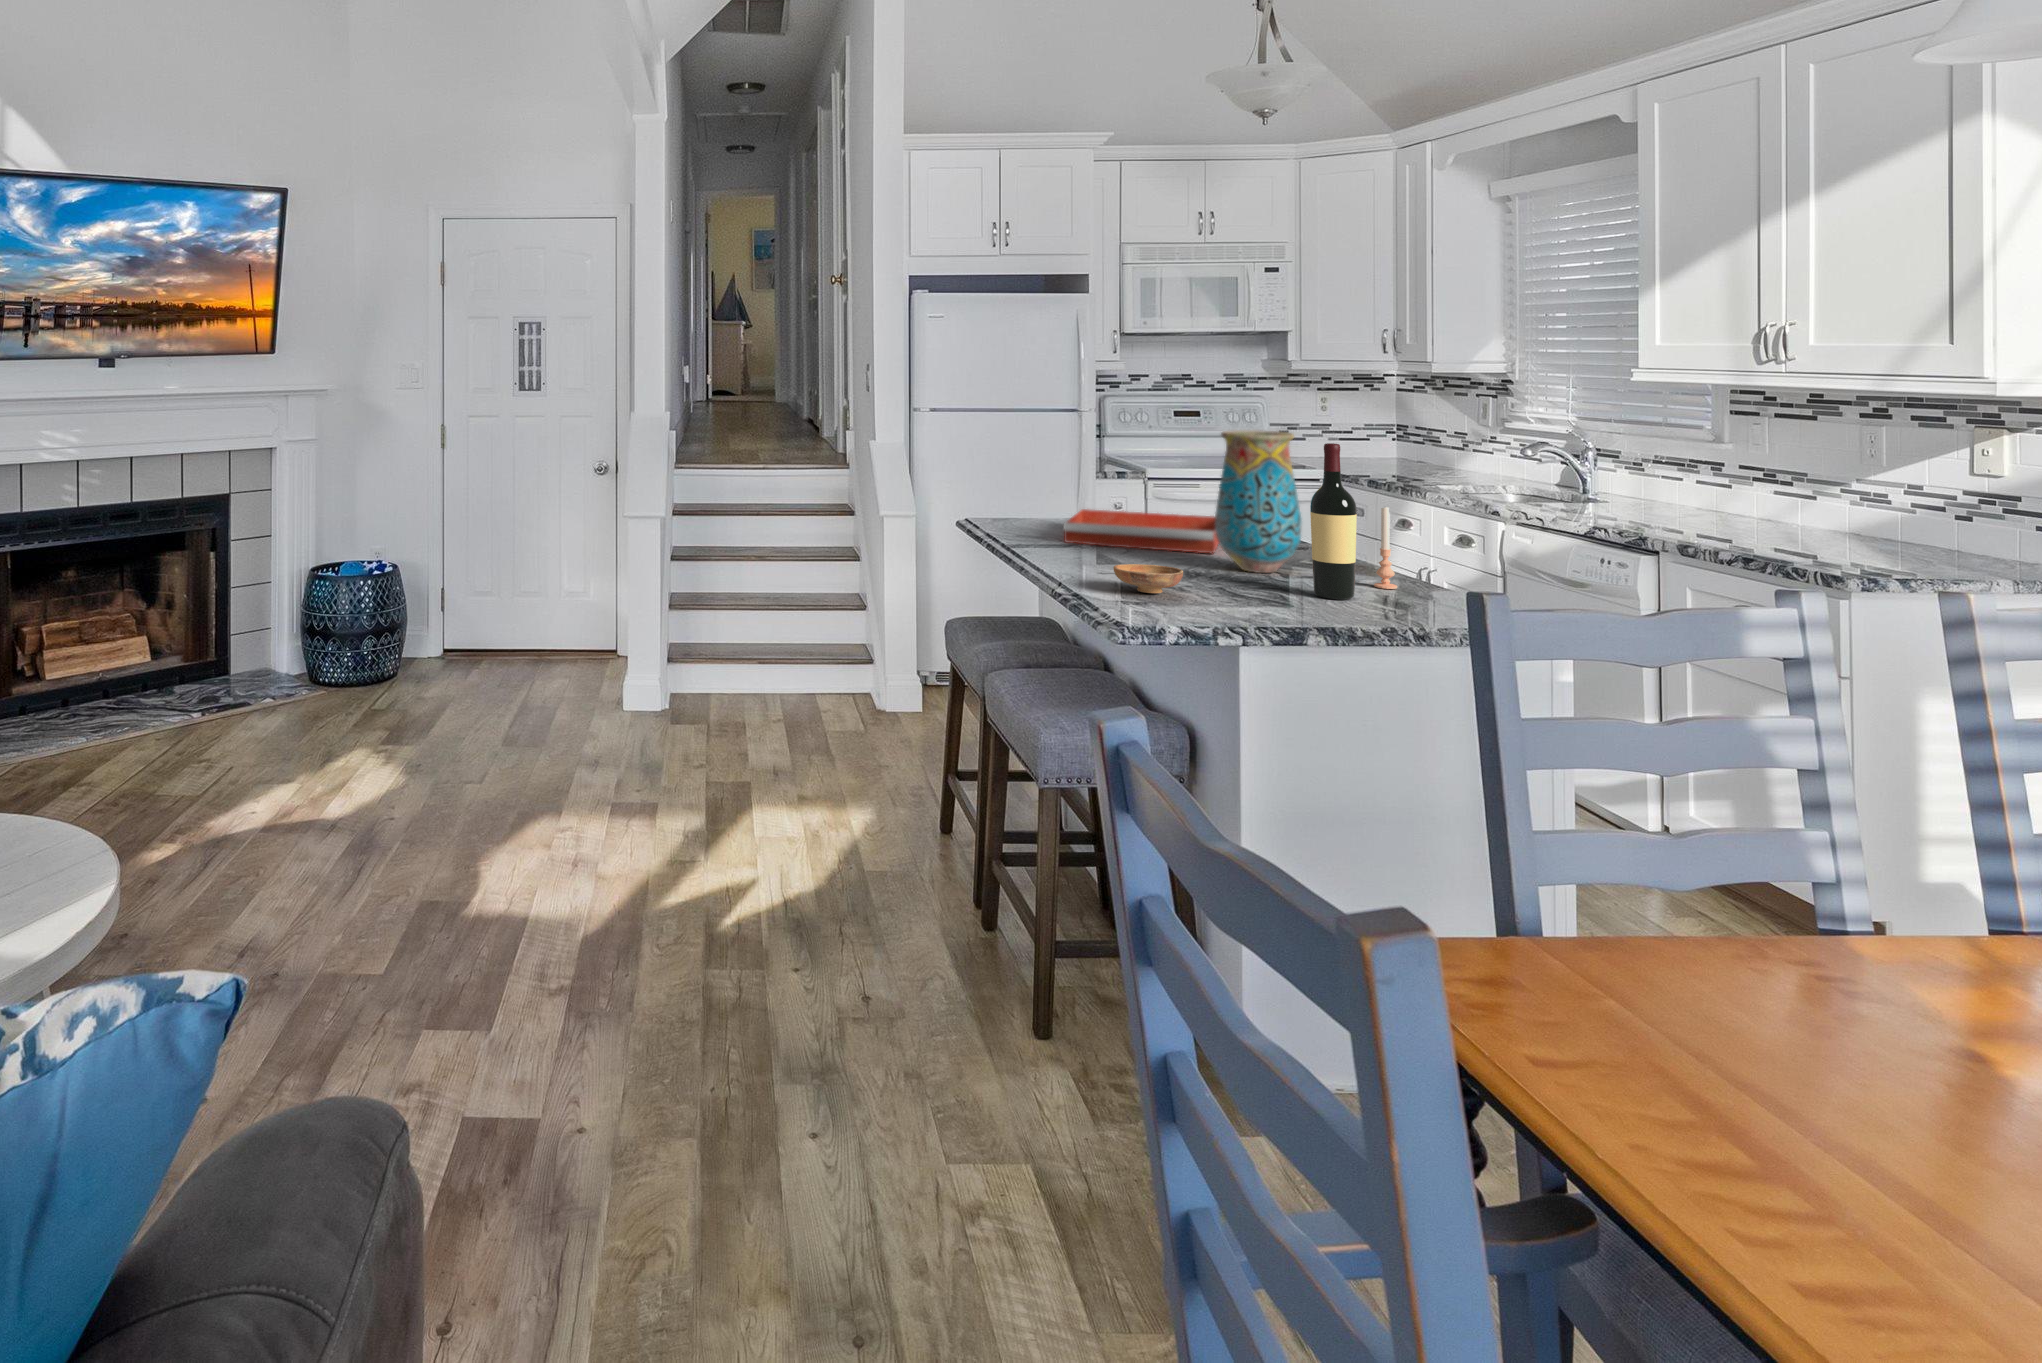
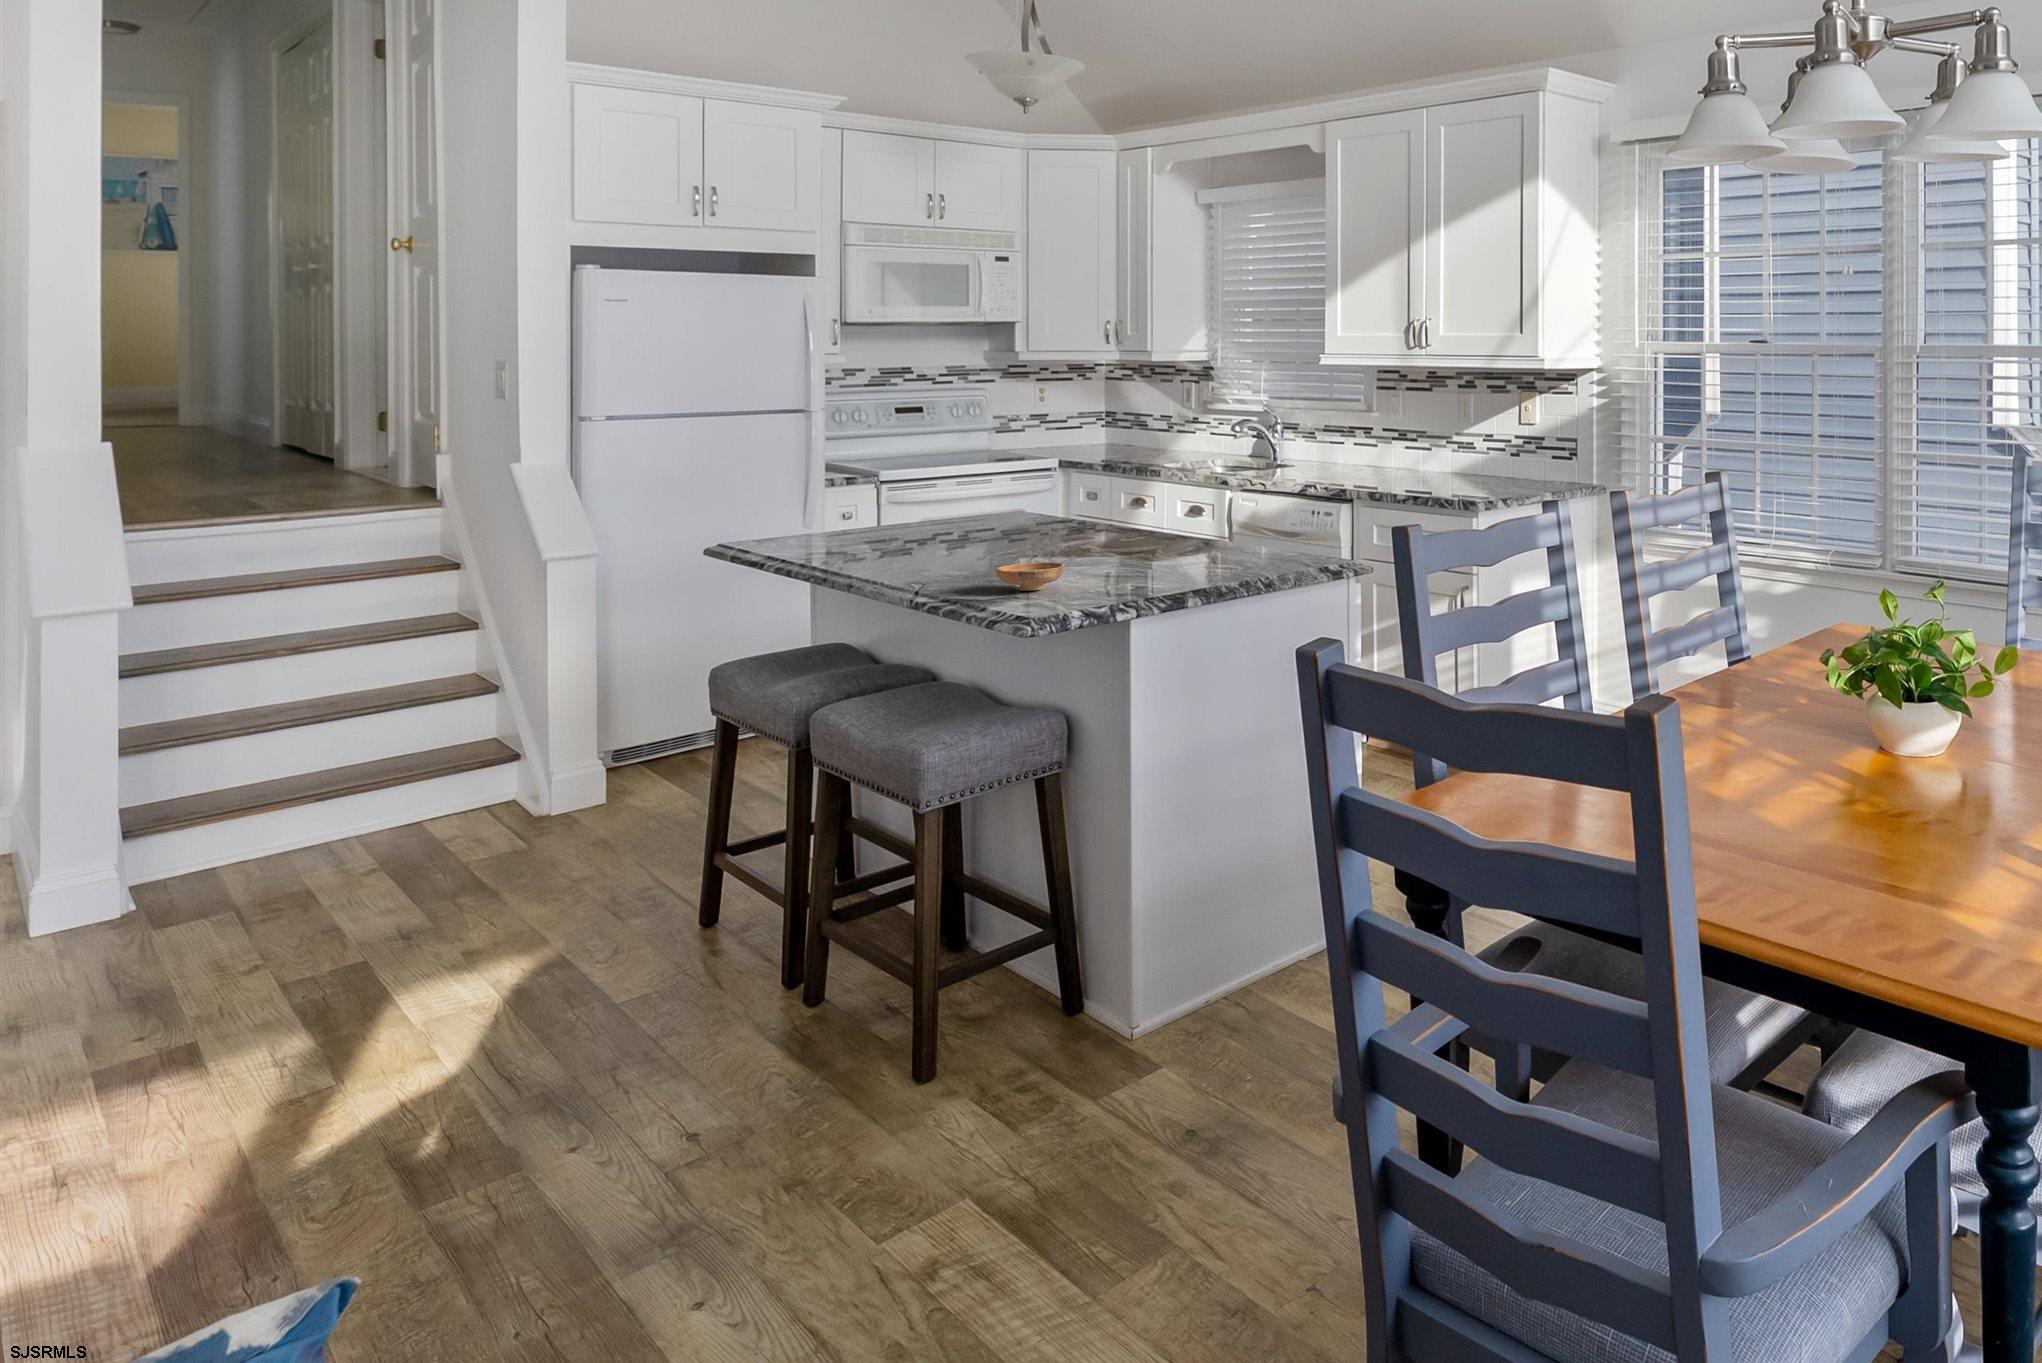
vase: present [1215,430,1302,573] -> none [1063,423,1141,560]
wine bottle: present [1310,443,1357,600] -> none [1164,431,1202,572]
candle: present [1374,507,1397,589] -> none [1204,485,1223,558]
tray: present [1064,509,1219,553] -> none [892,513,1051,558]

